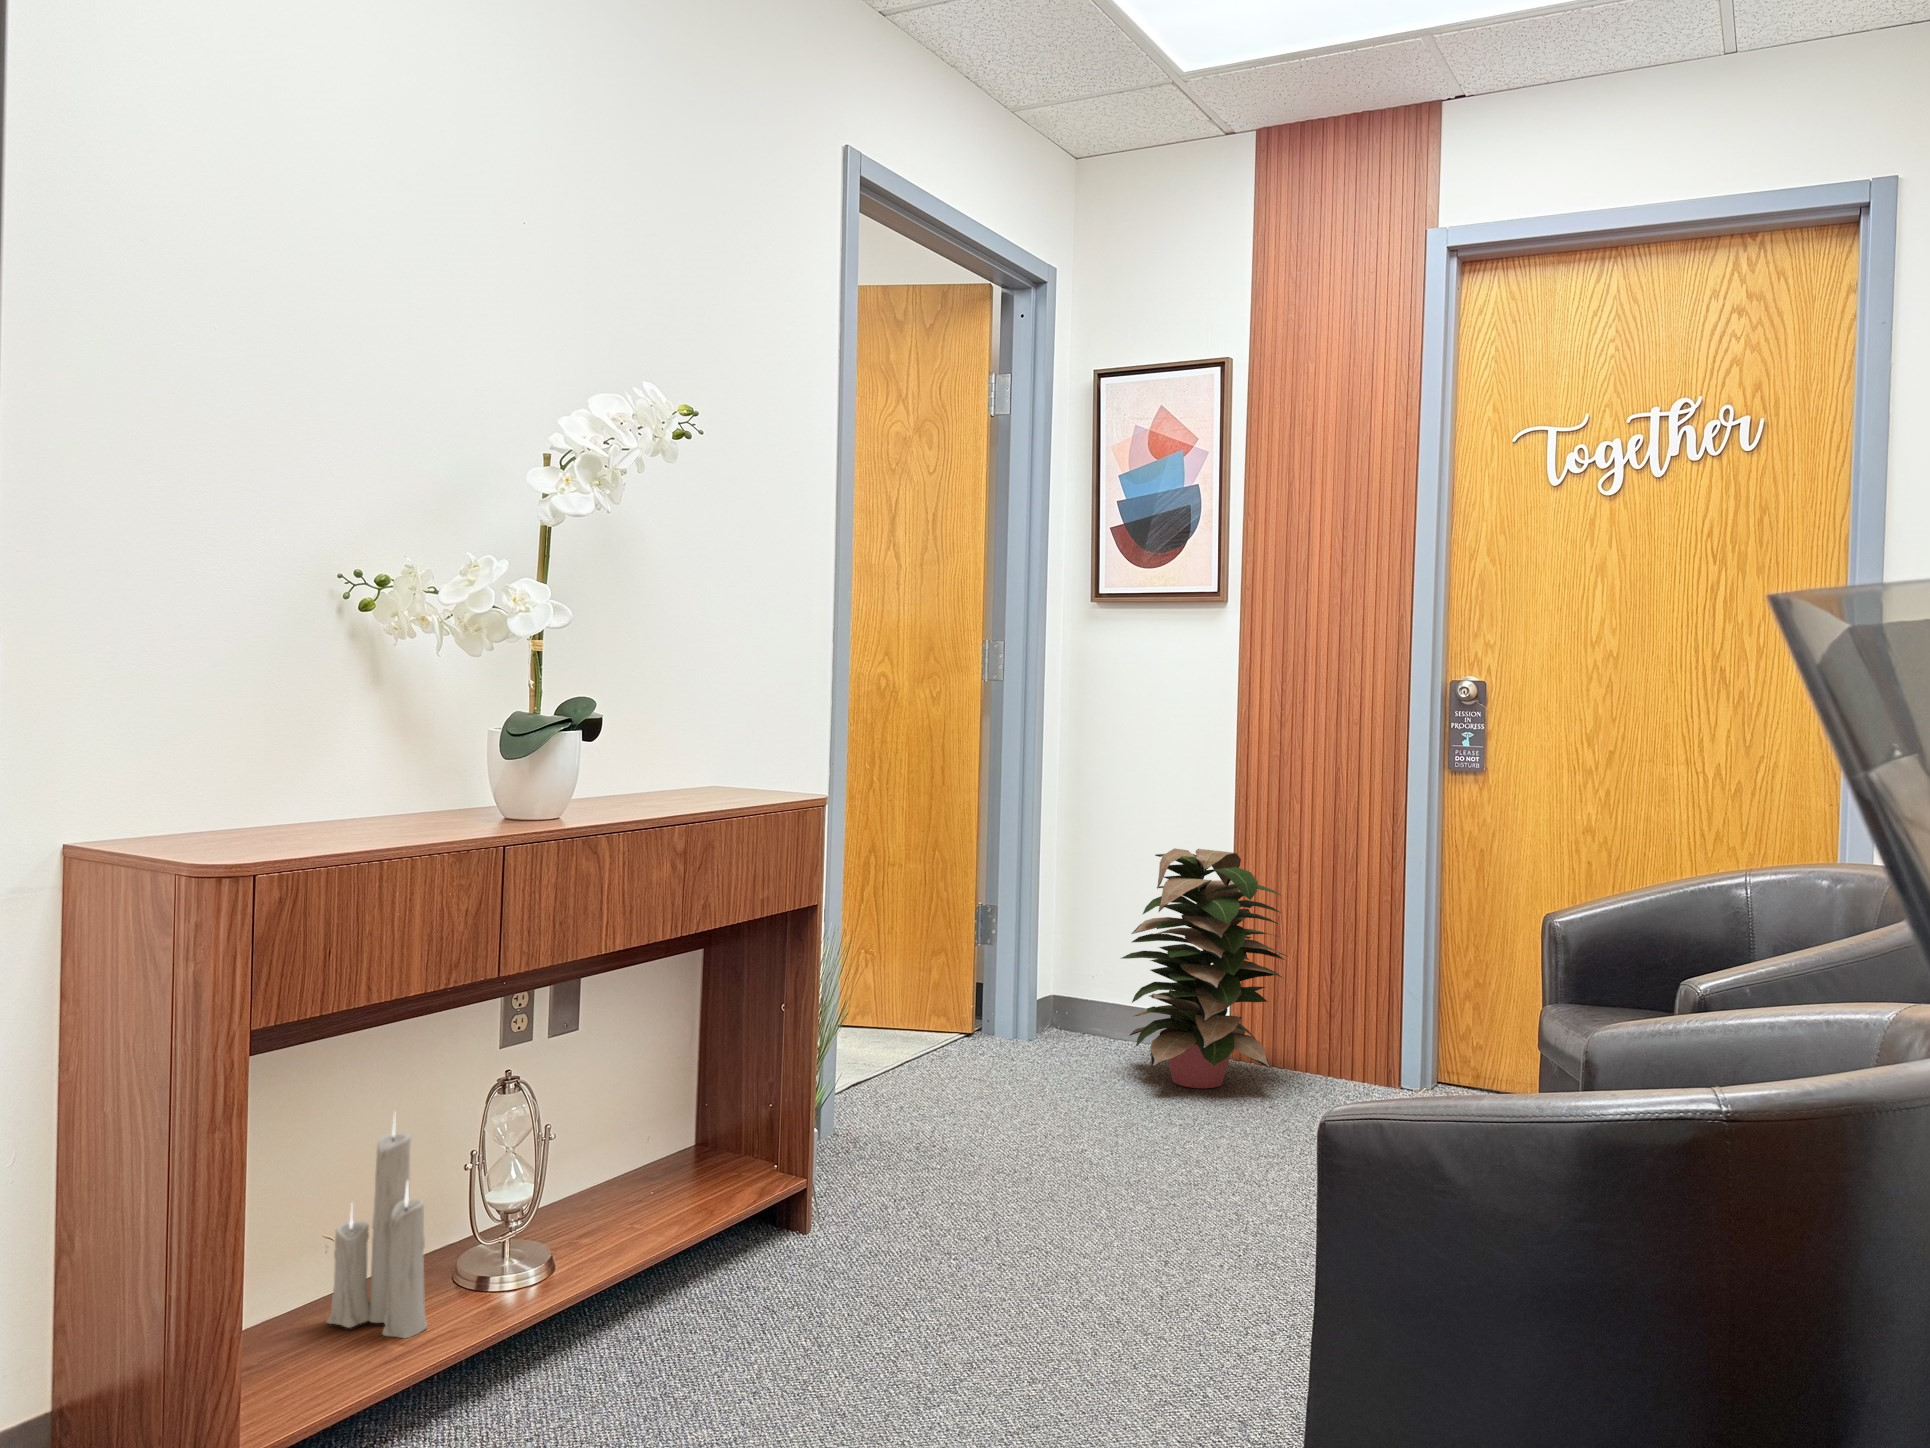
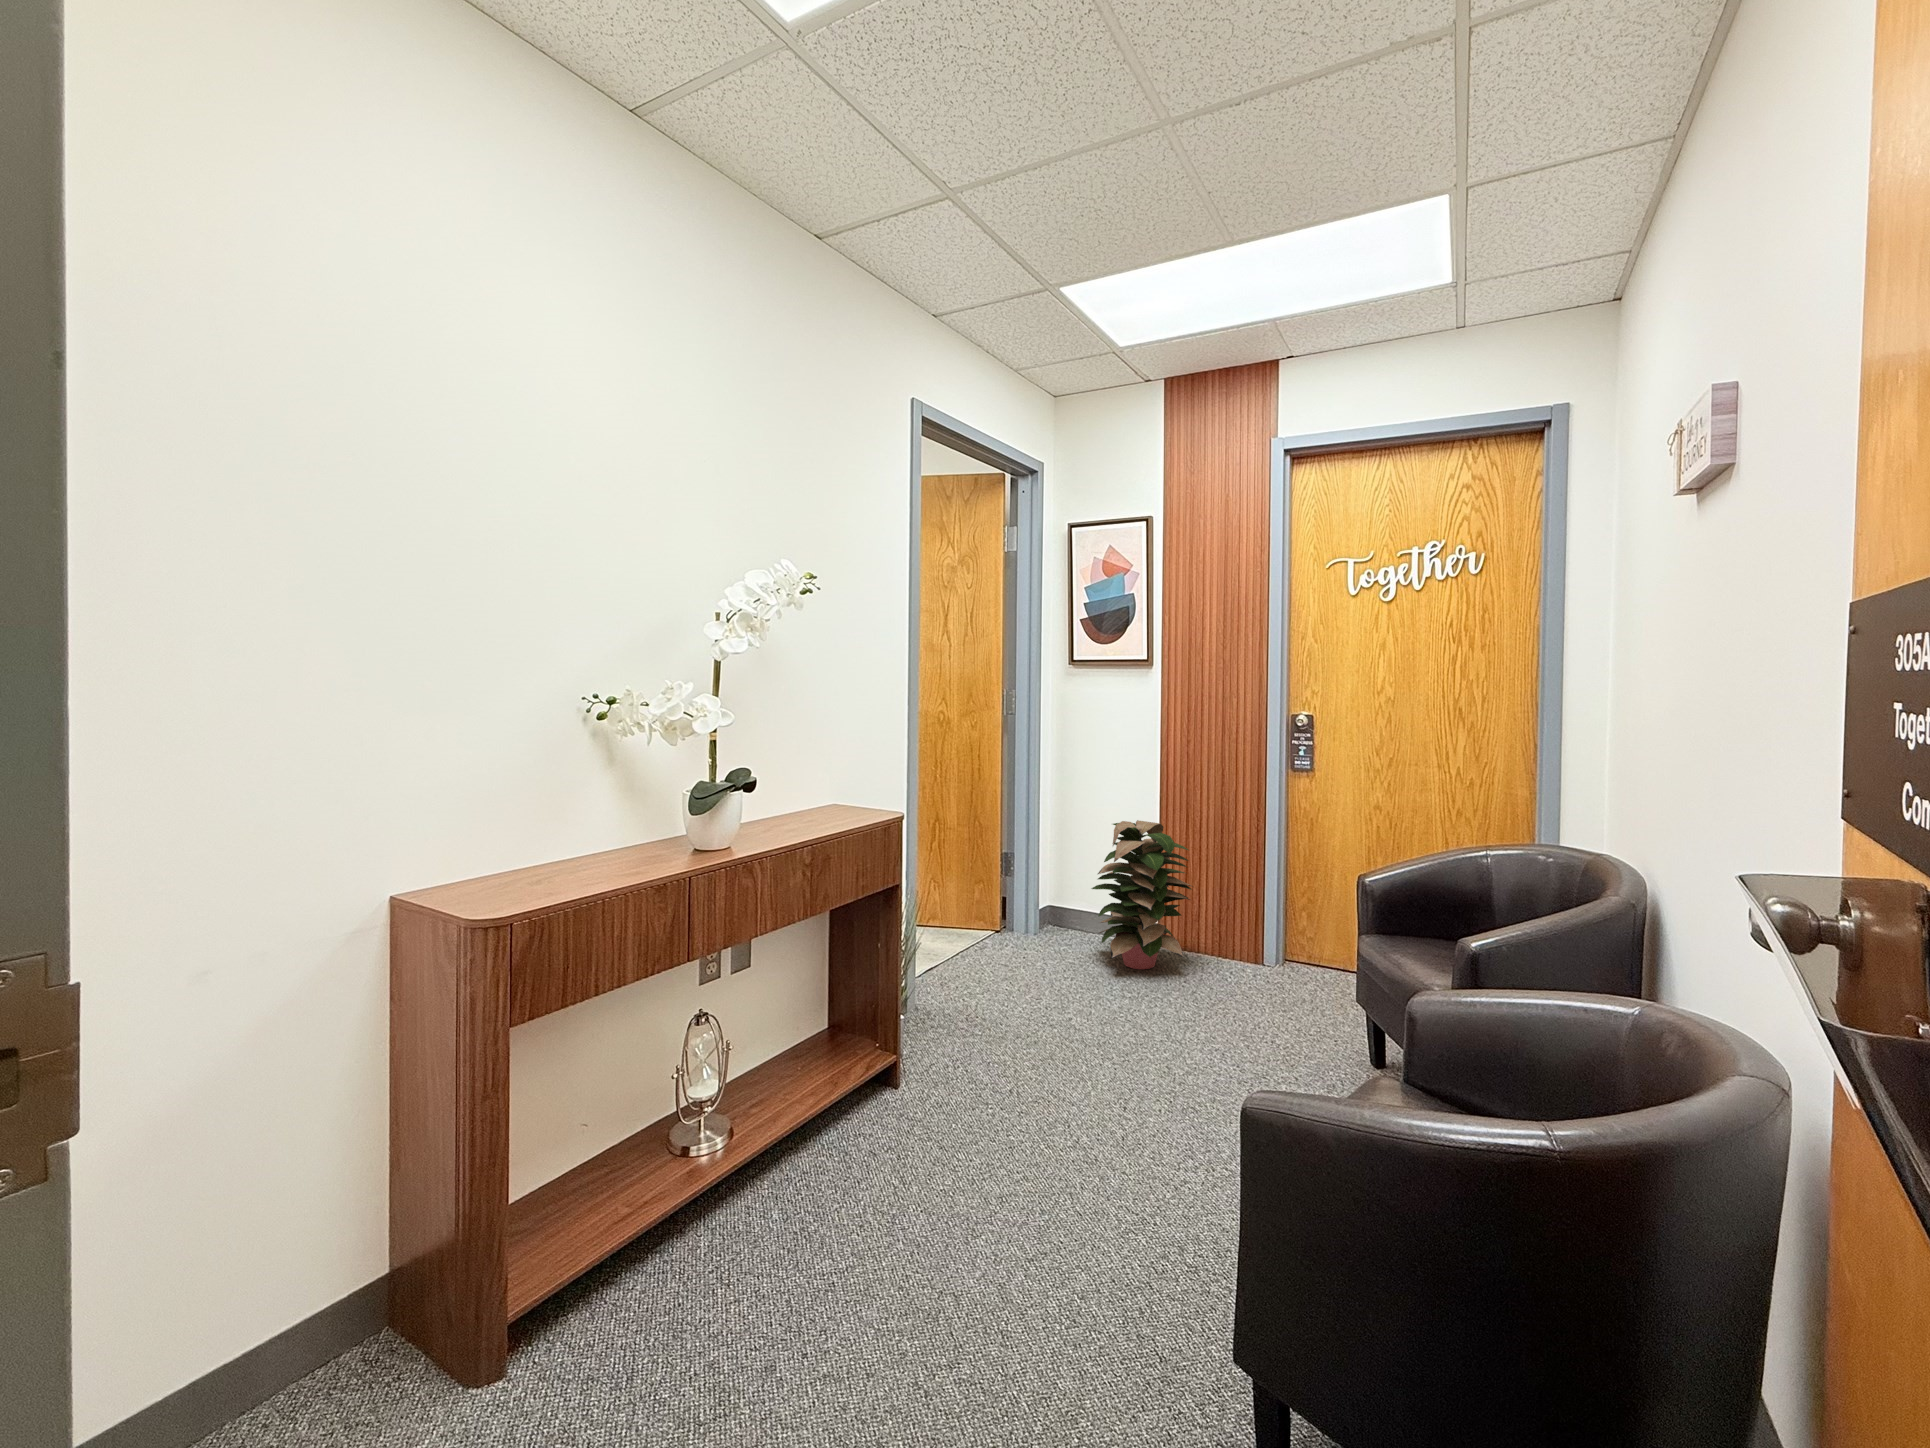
candle: present [327,1120,427,1338] -> none [582,1039,647,1200]

